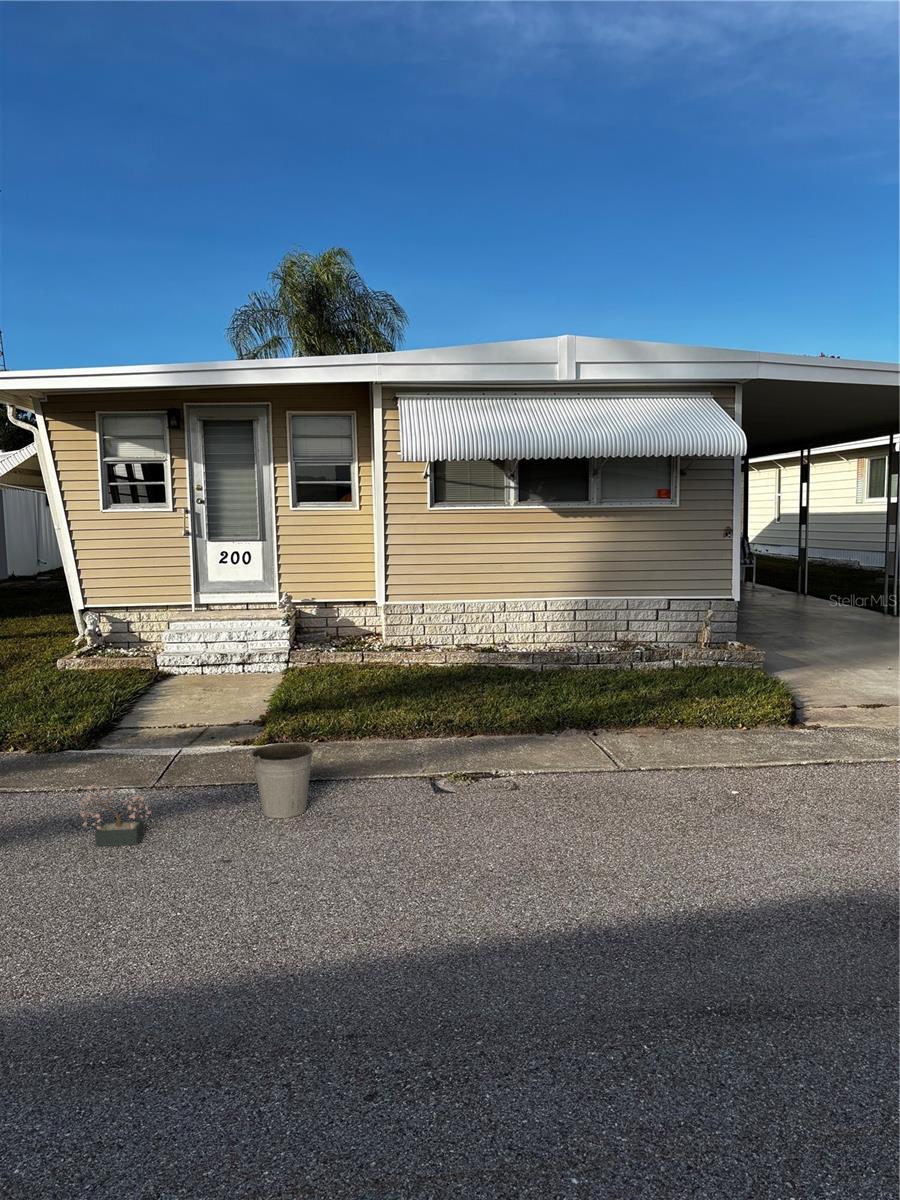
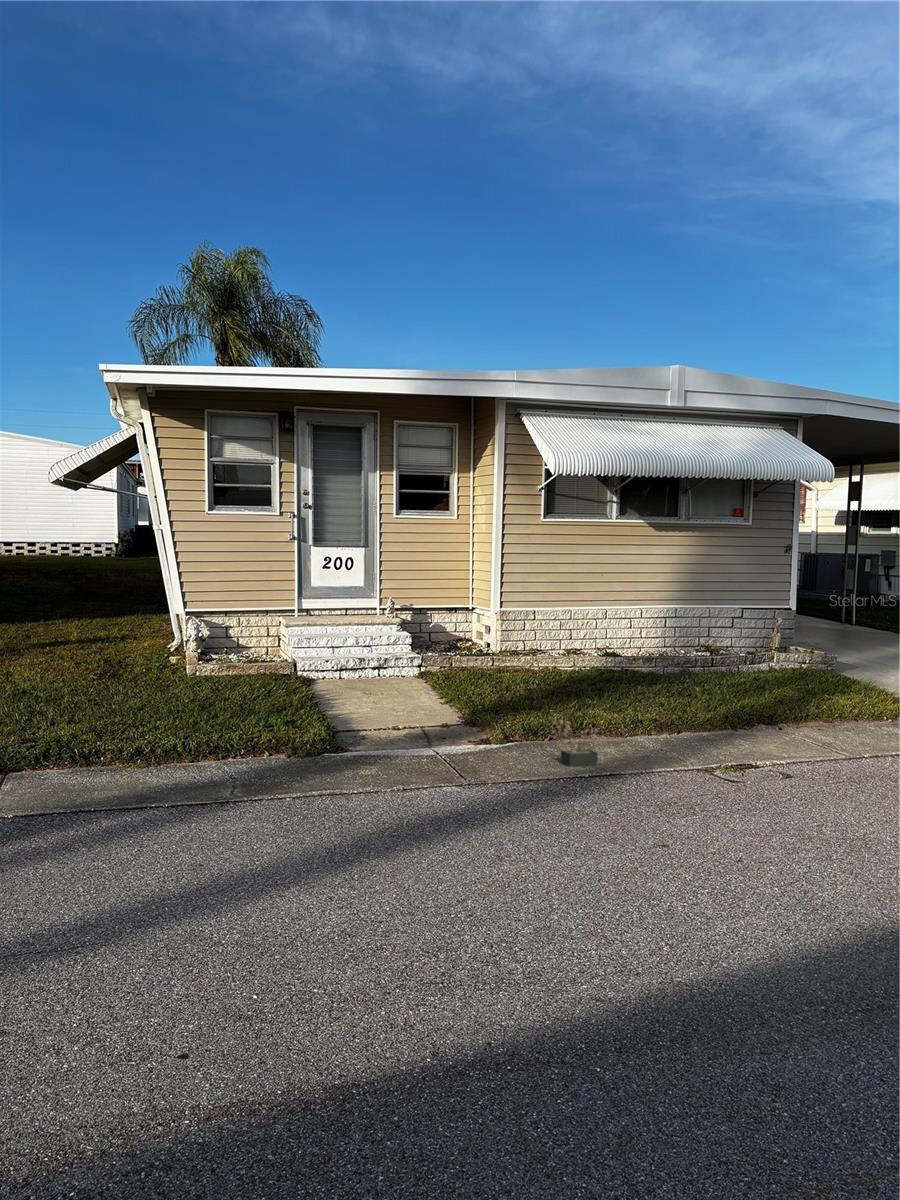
bucket: present [252,742,313,818] -> none [629,695,680,750]

